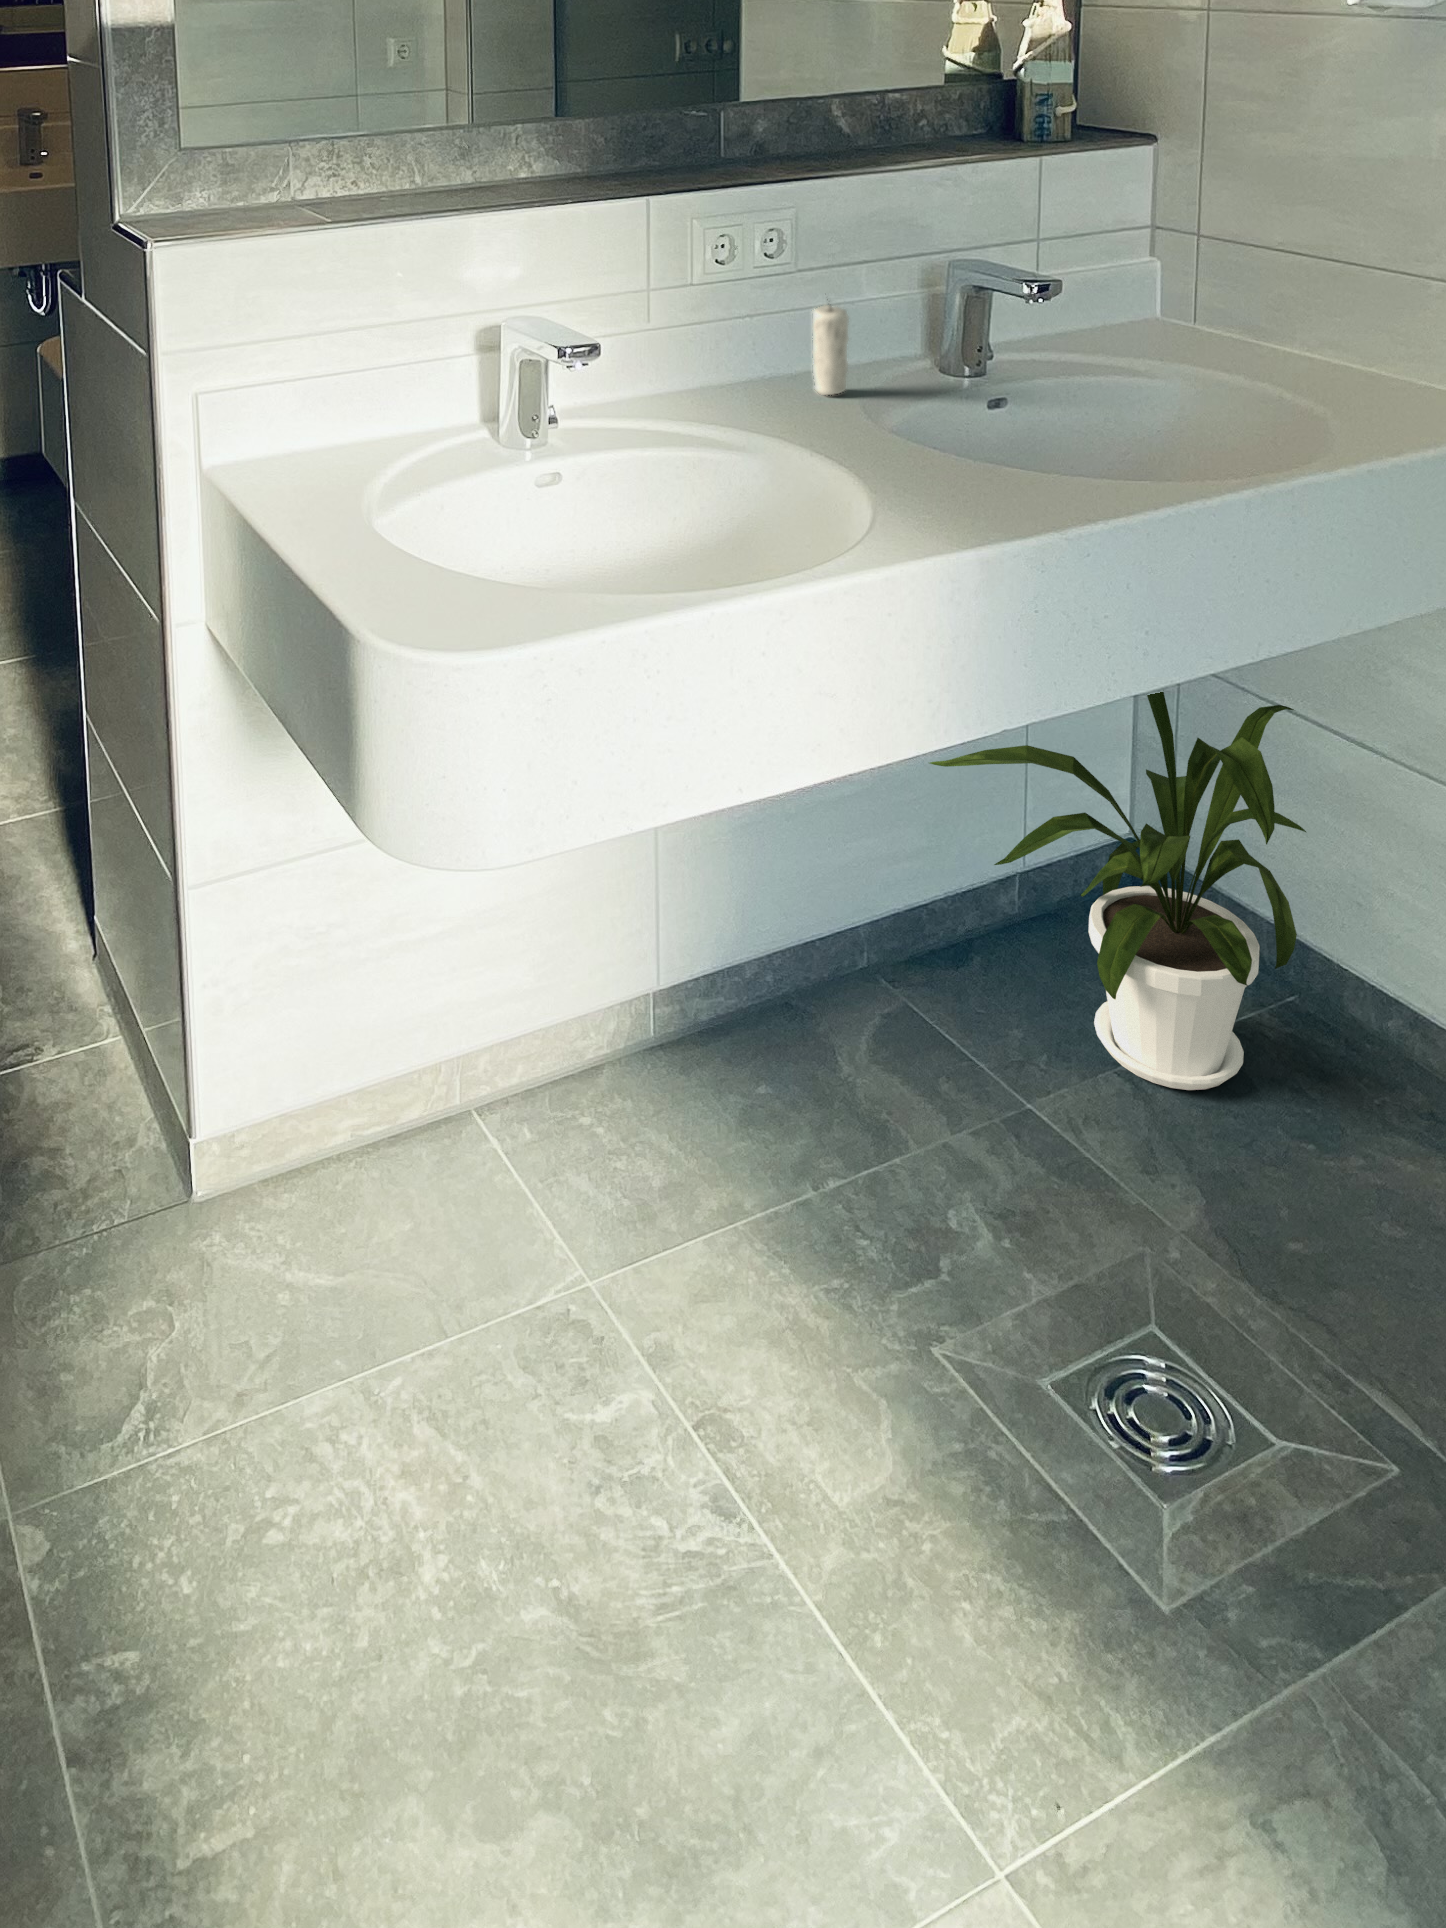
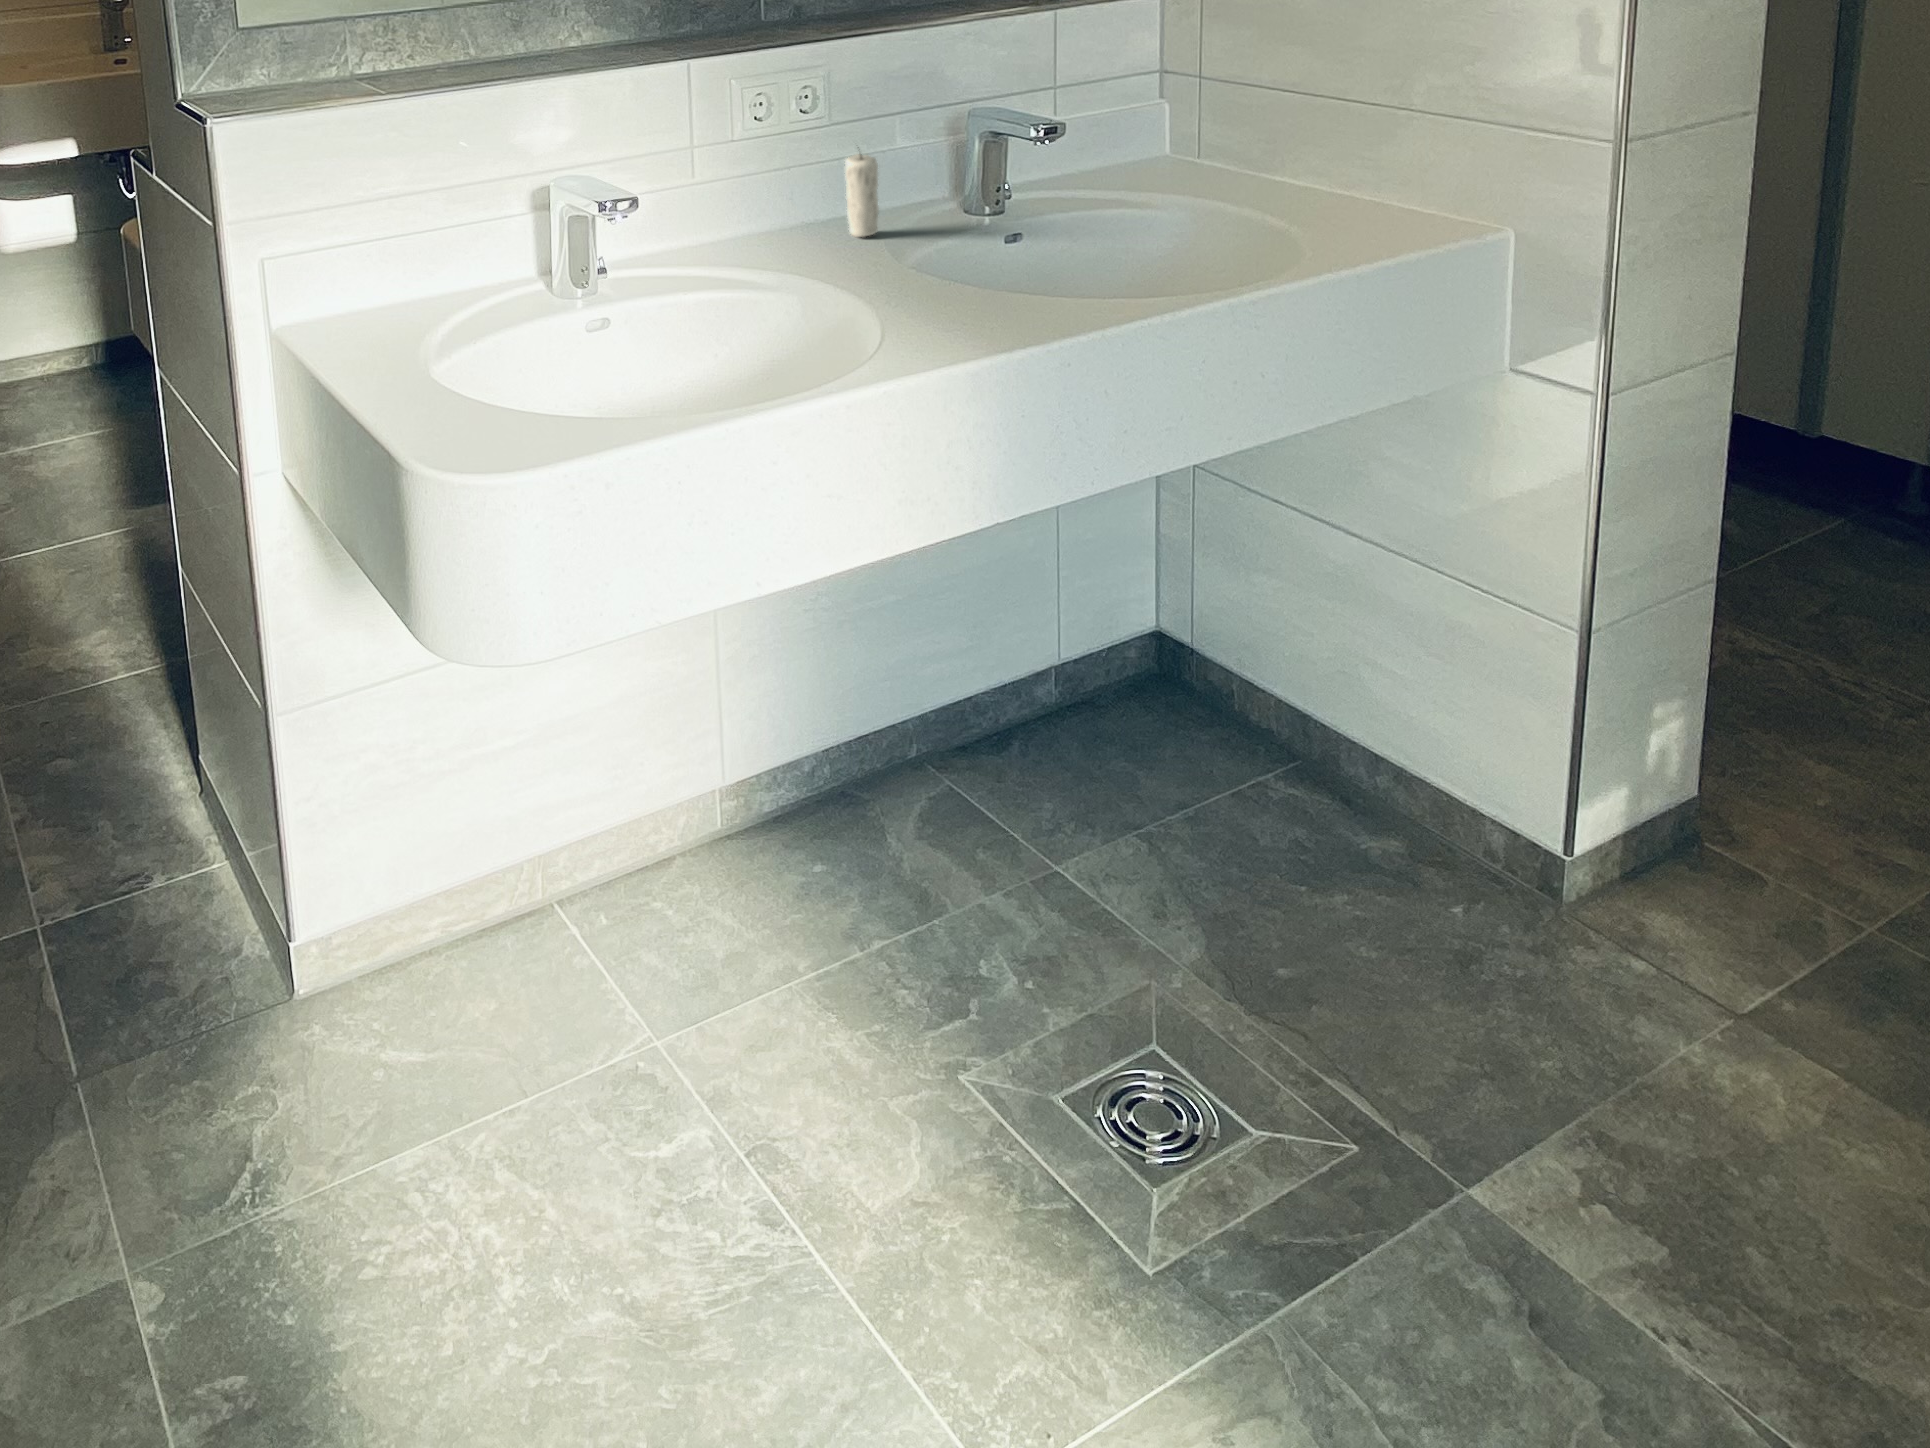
house plant: present [930,692,1306,1090] -> none [966,427,1295,845]

